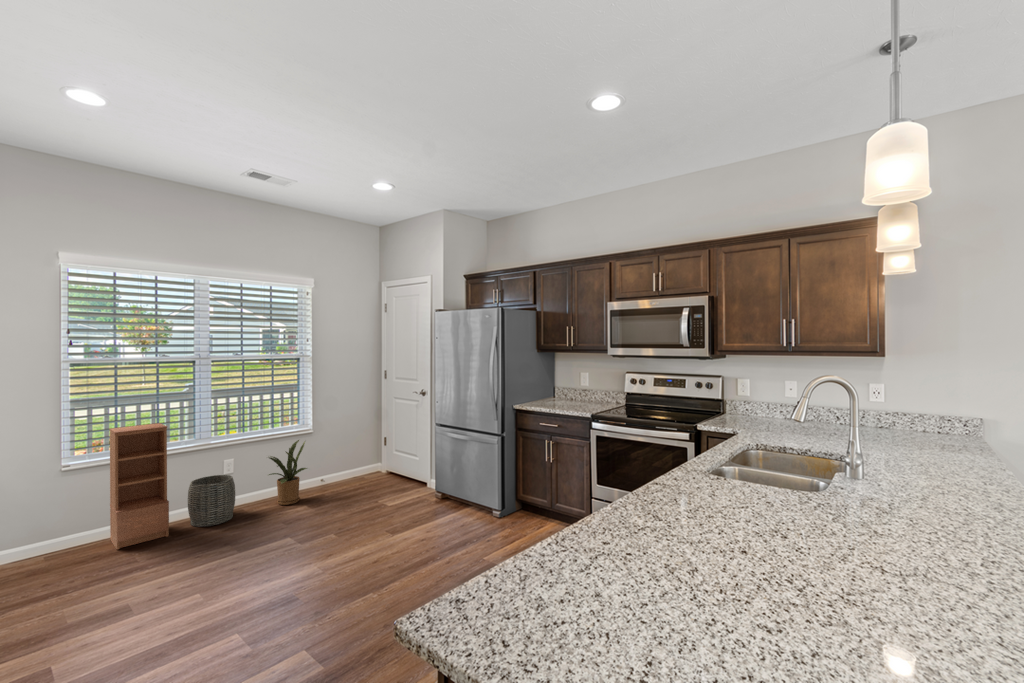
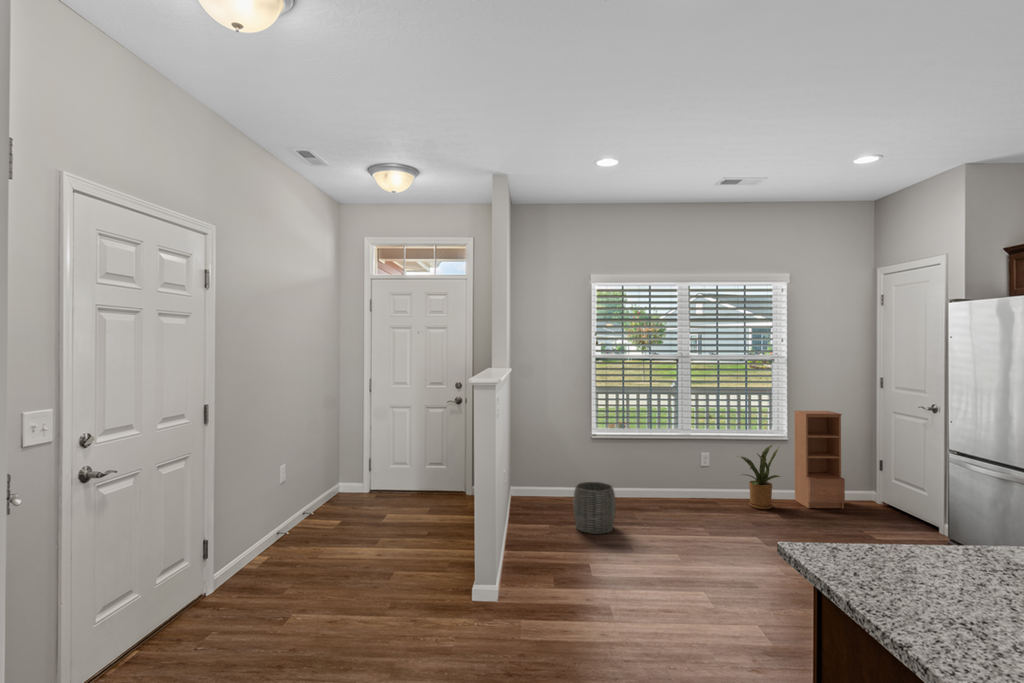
bookcase: present [110,423,169,549] -> present [794,411,845,509]
woven basket: present [188,475,235,527] -> present [573,482,616,534]

